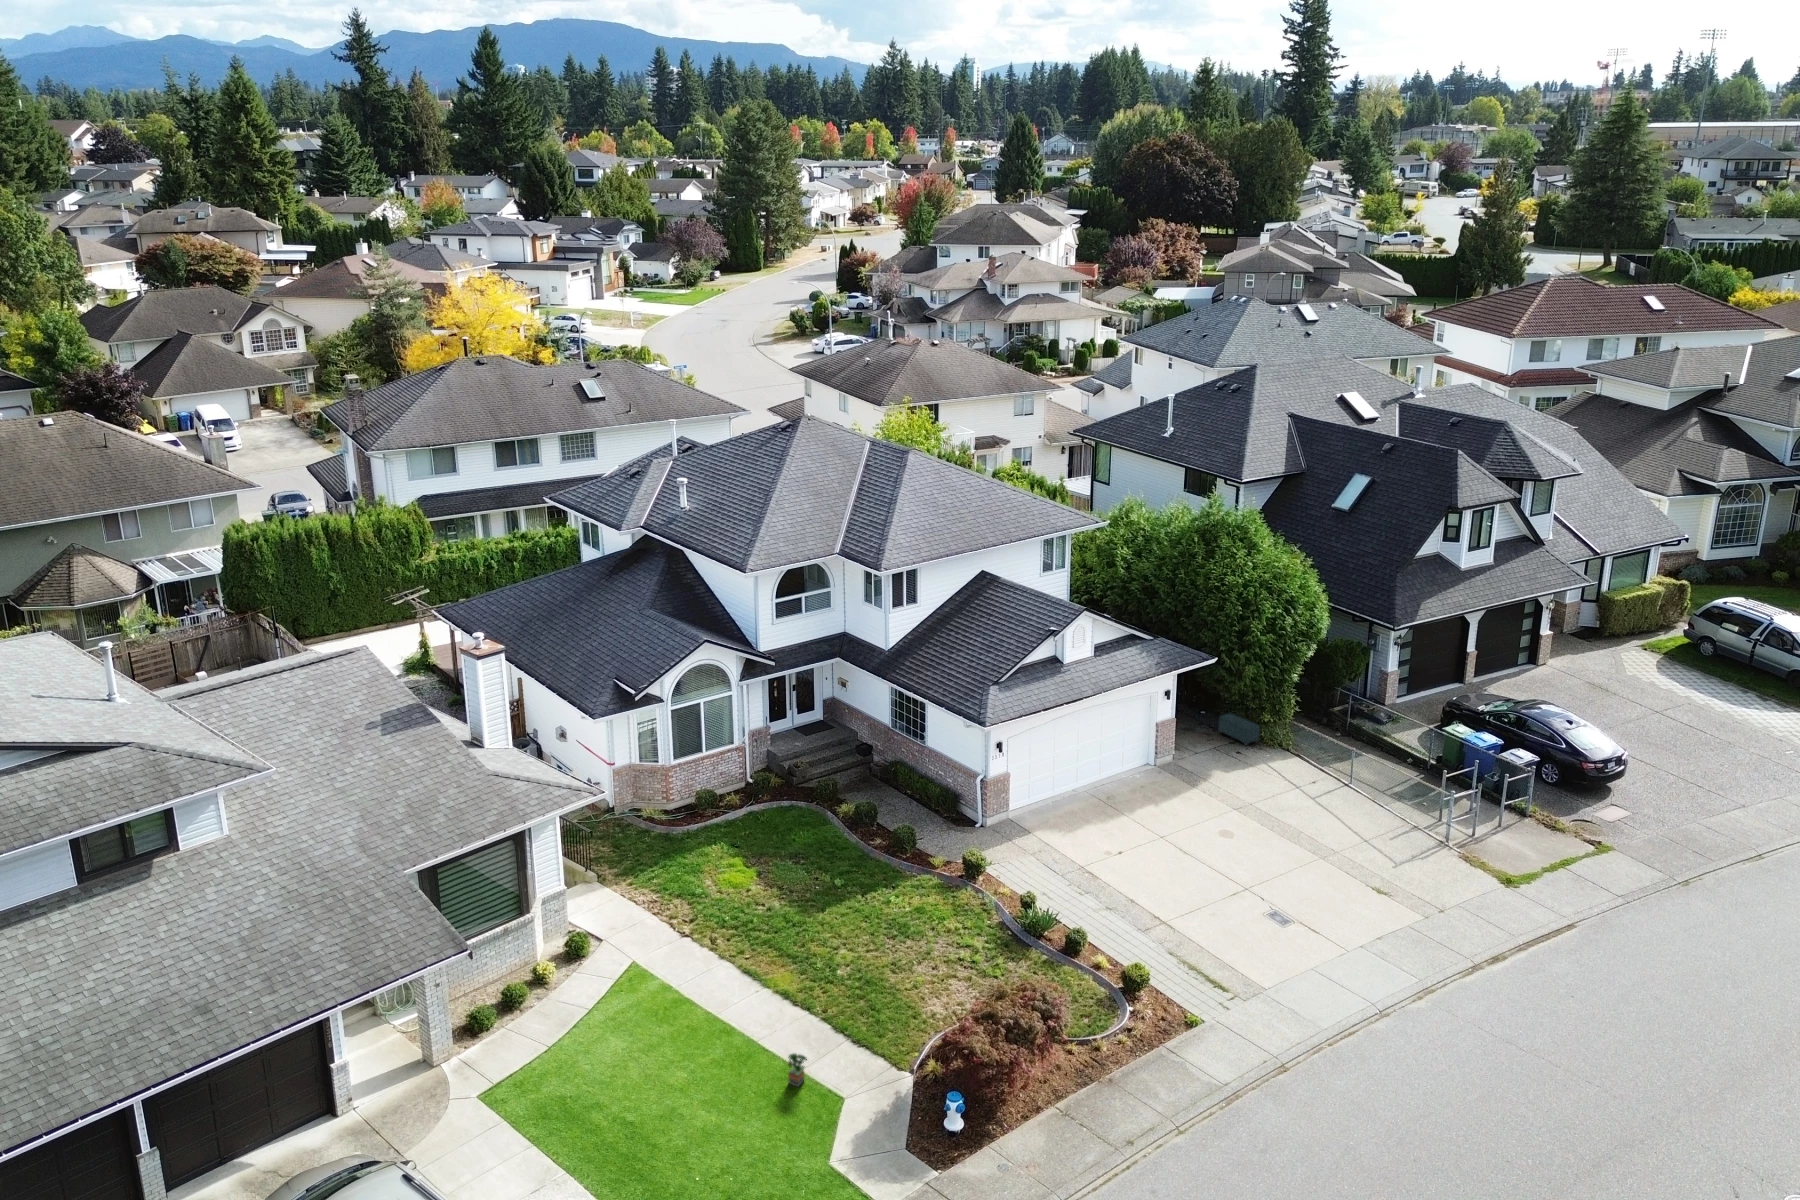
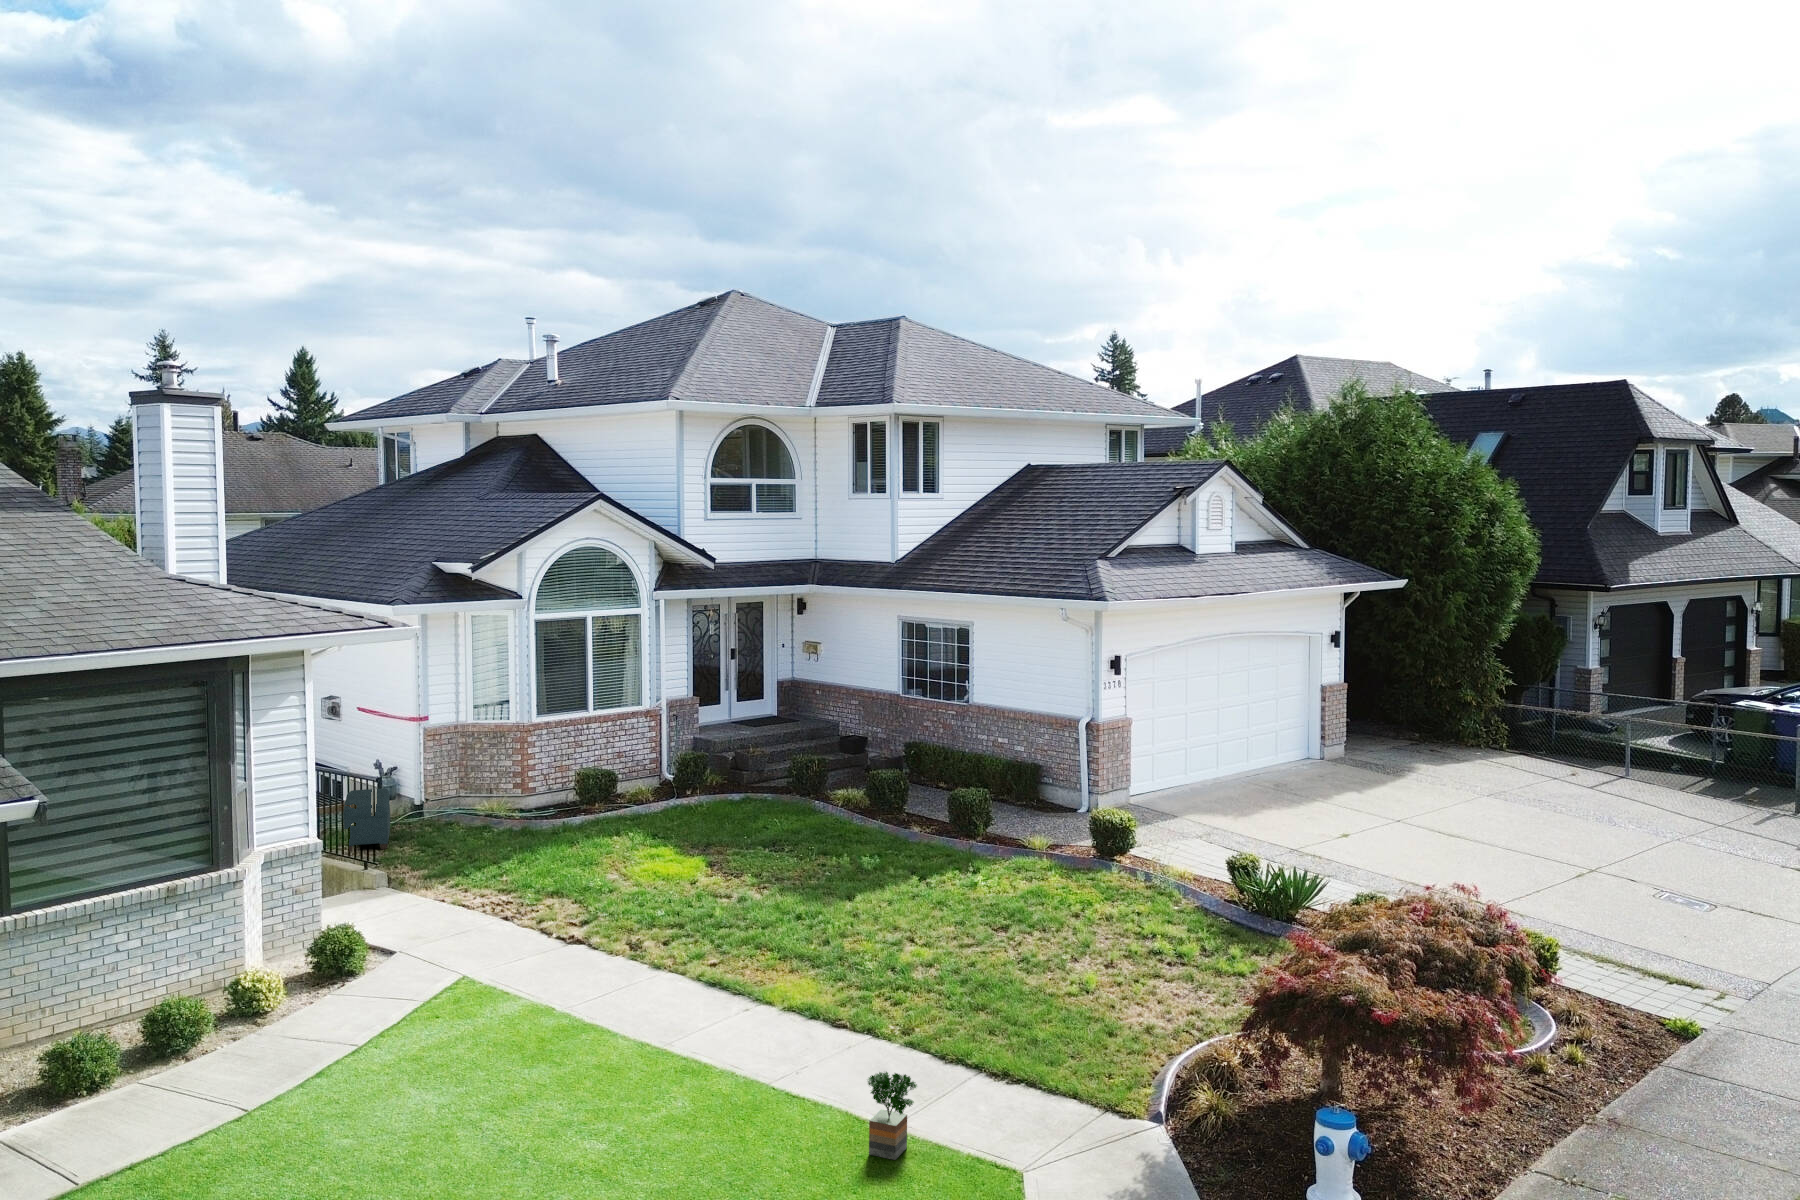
bench: present [1218,714,1260,745] -> present [344,788,390,851]

